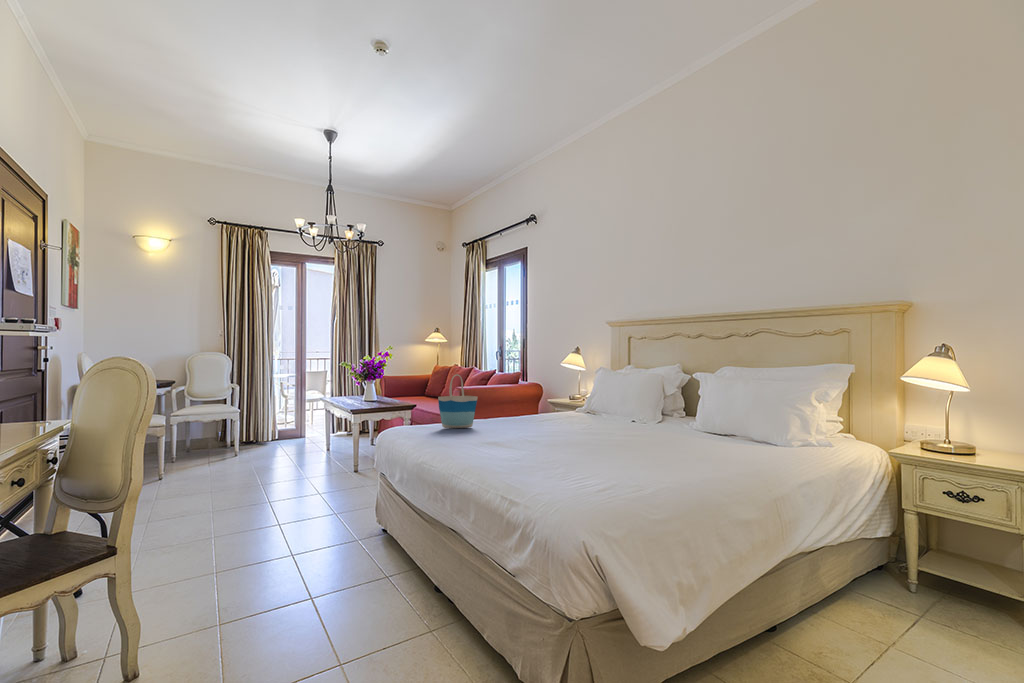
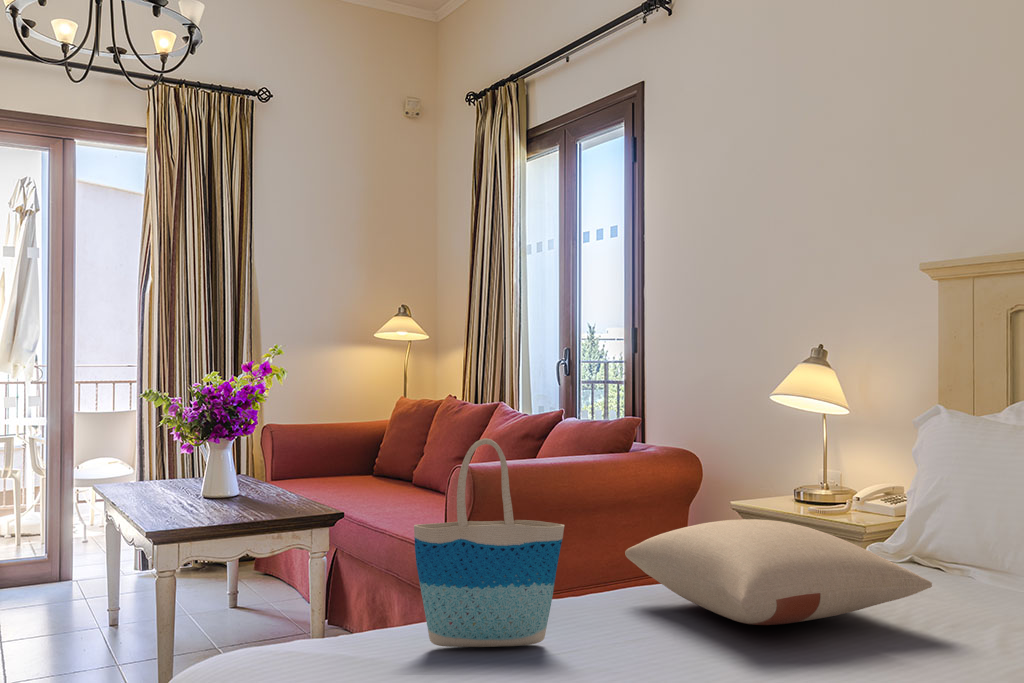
pillow: none [499,398,575,423] -> present [625,519,932,625]

